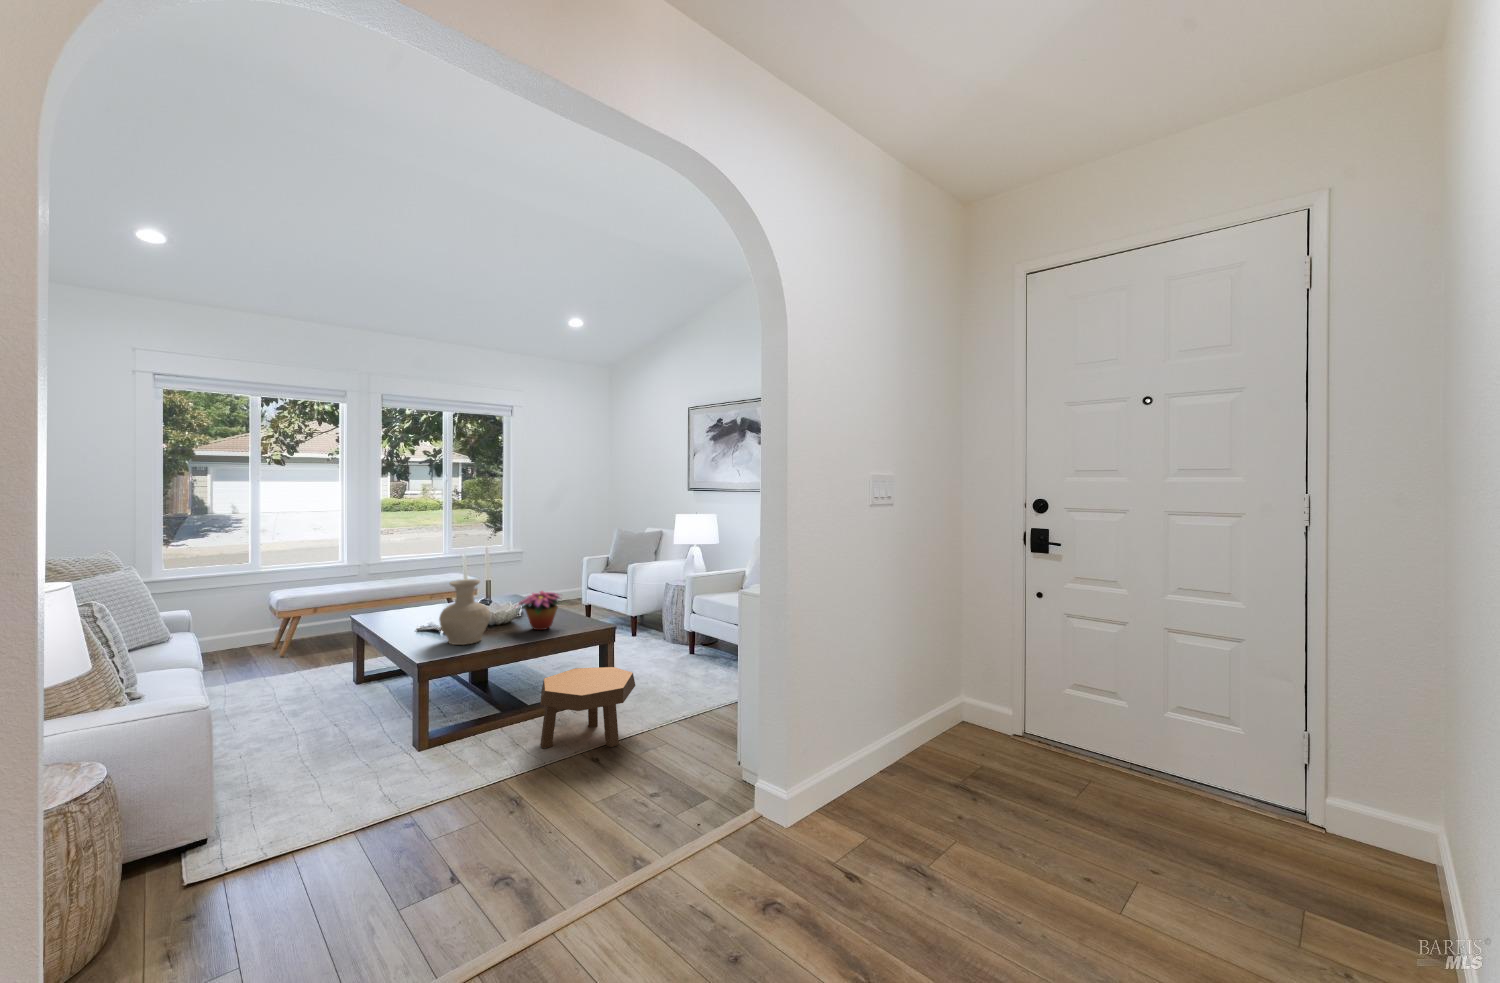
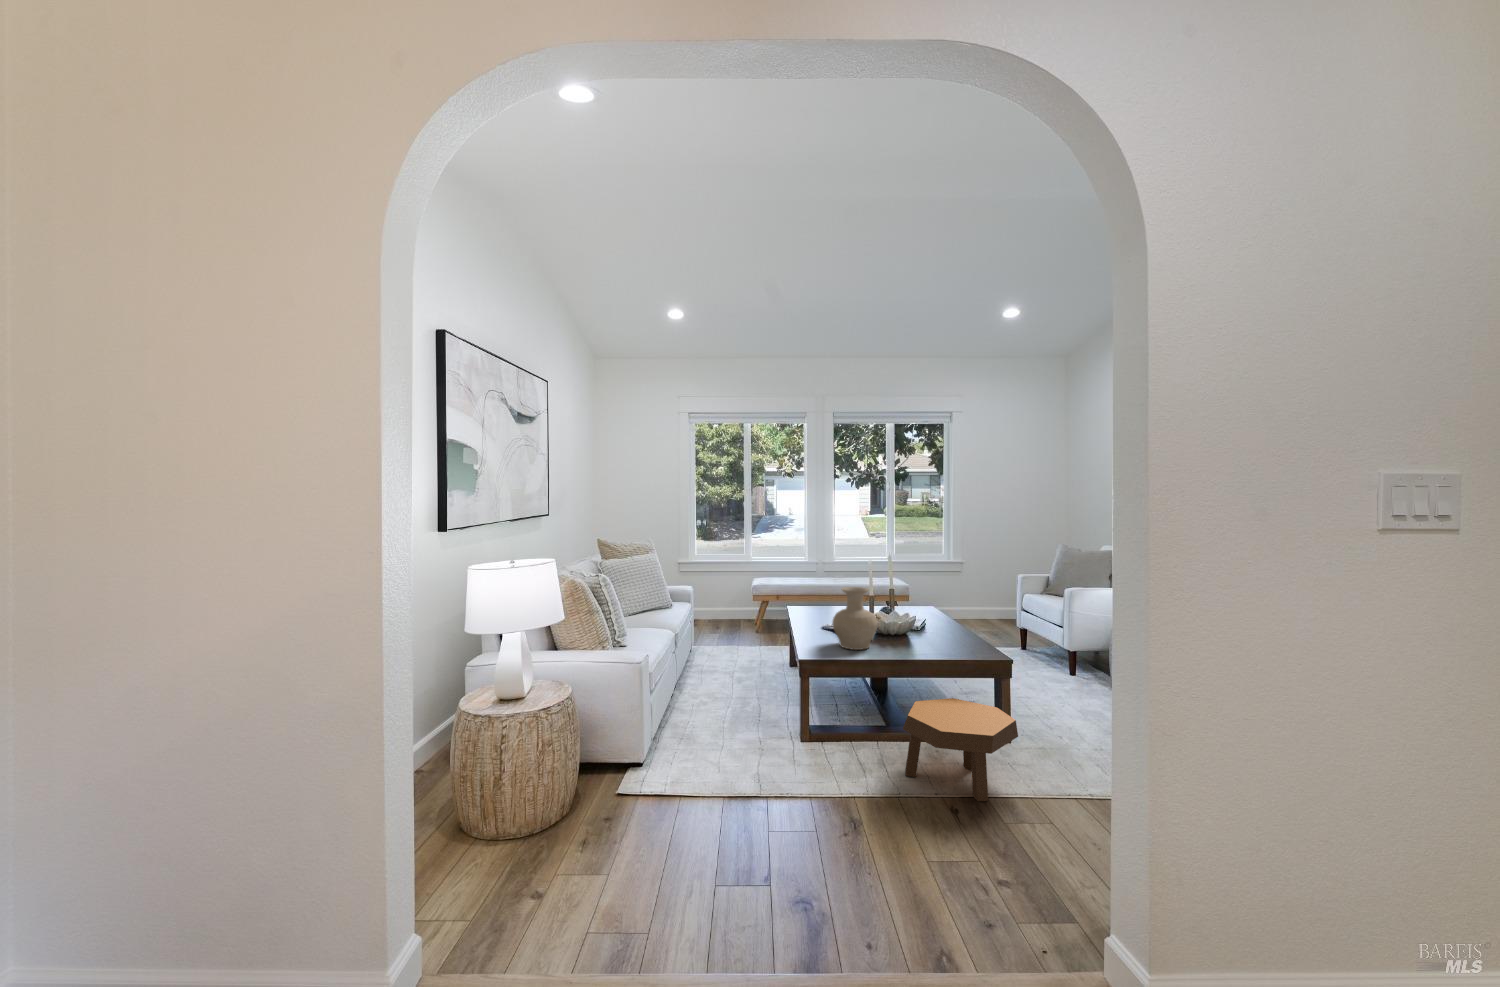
flower arrangement: present [518,591,562,630] -> none [901,606,964,649]

